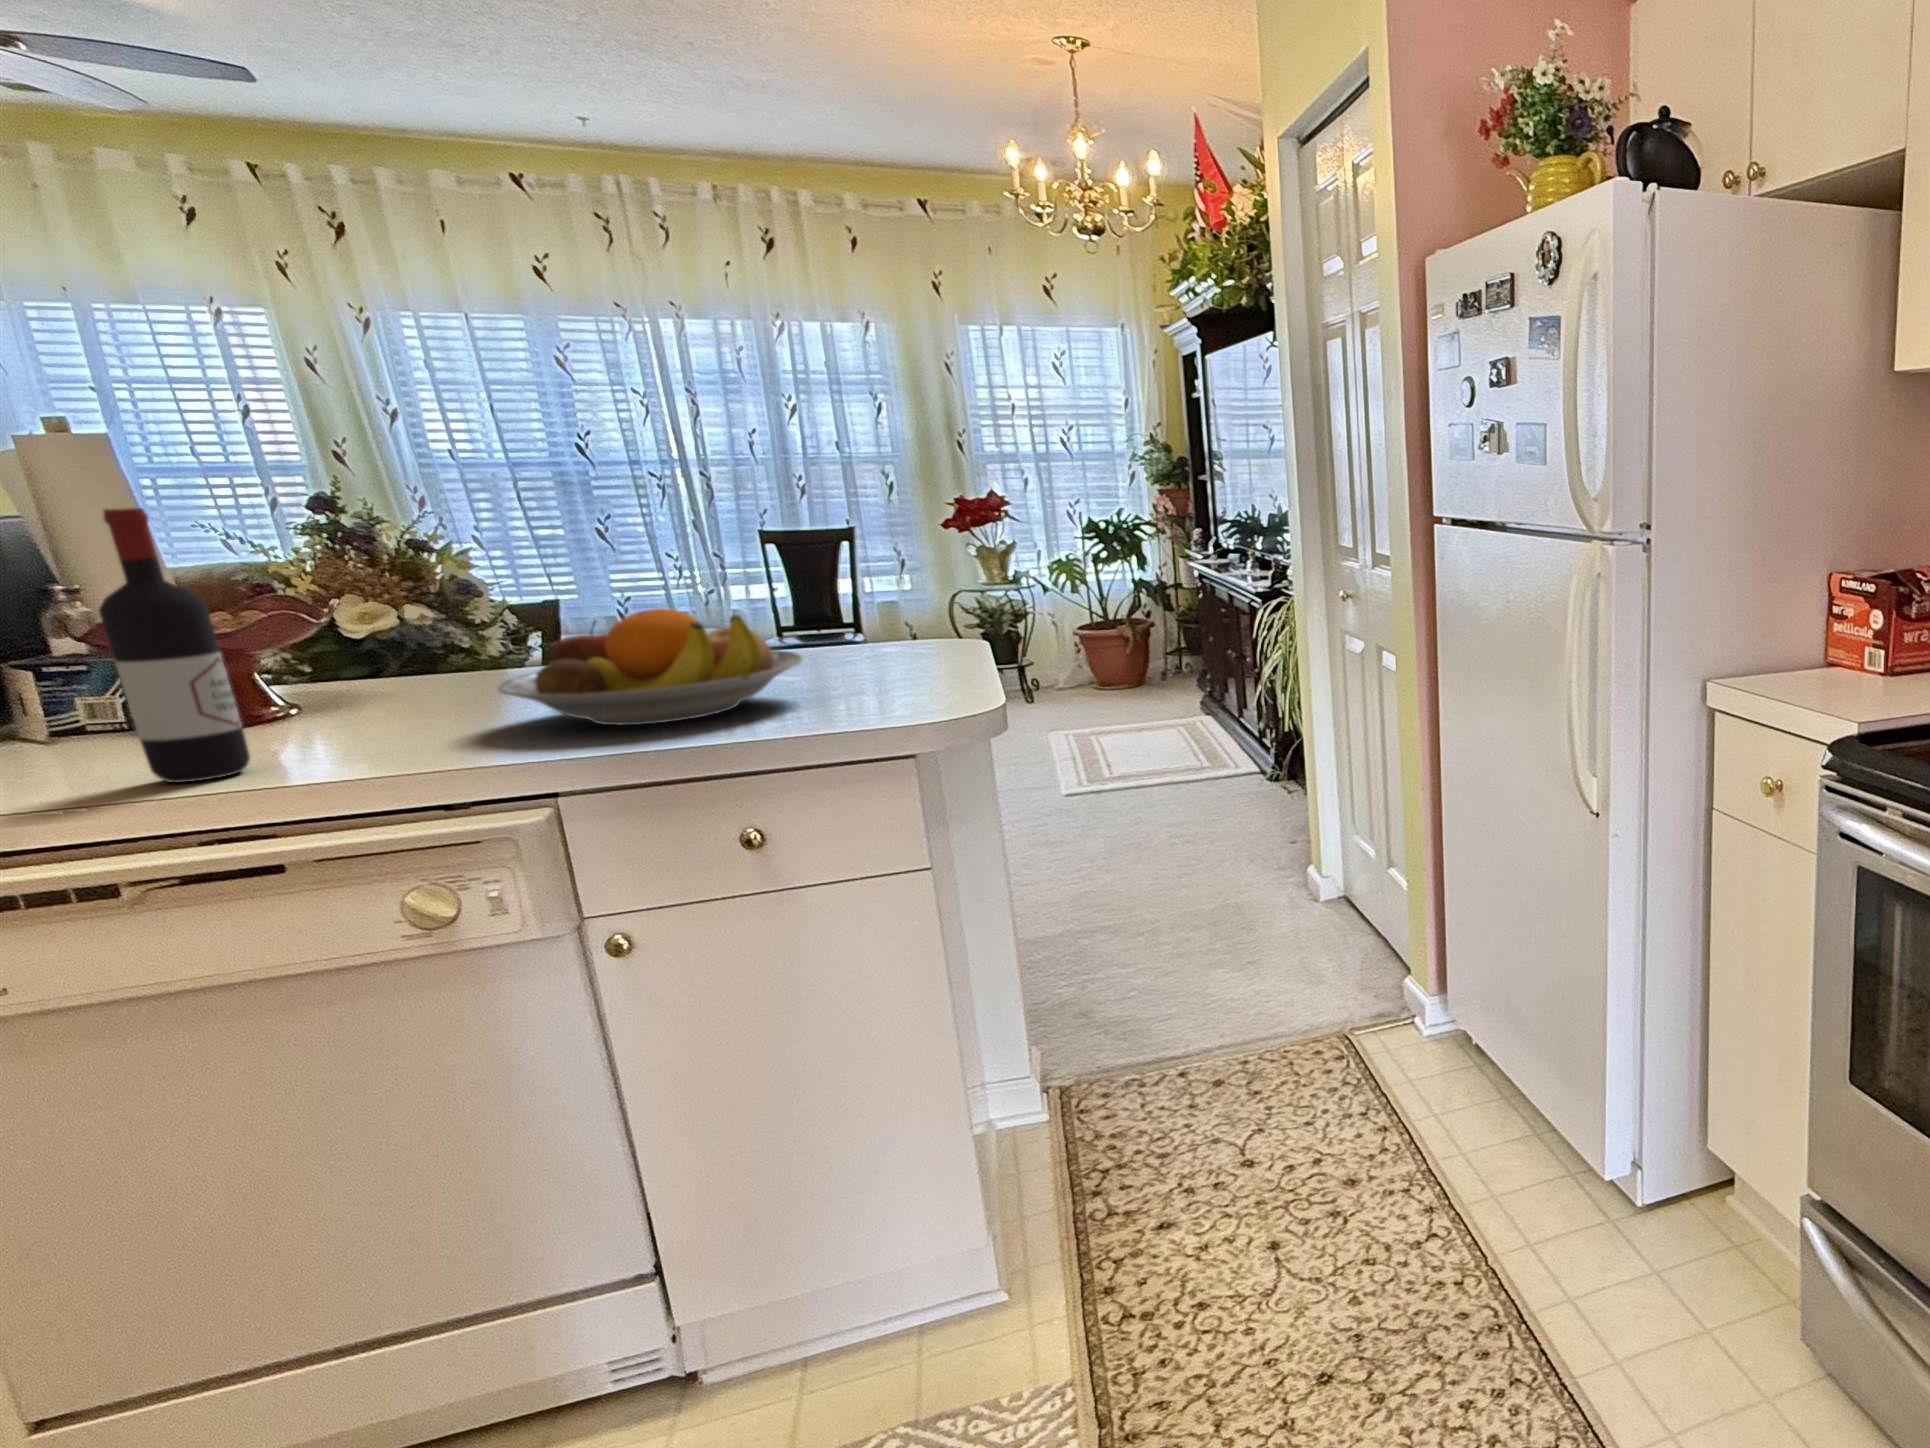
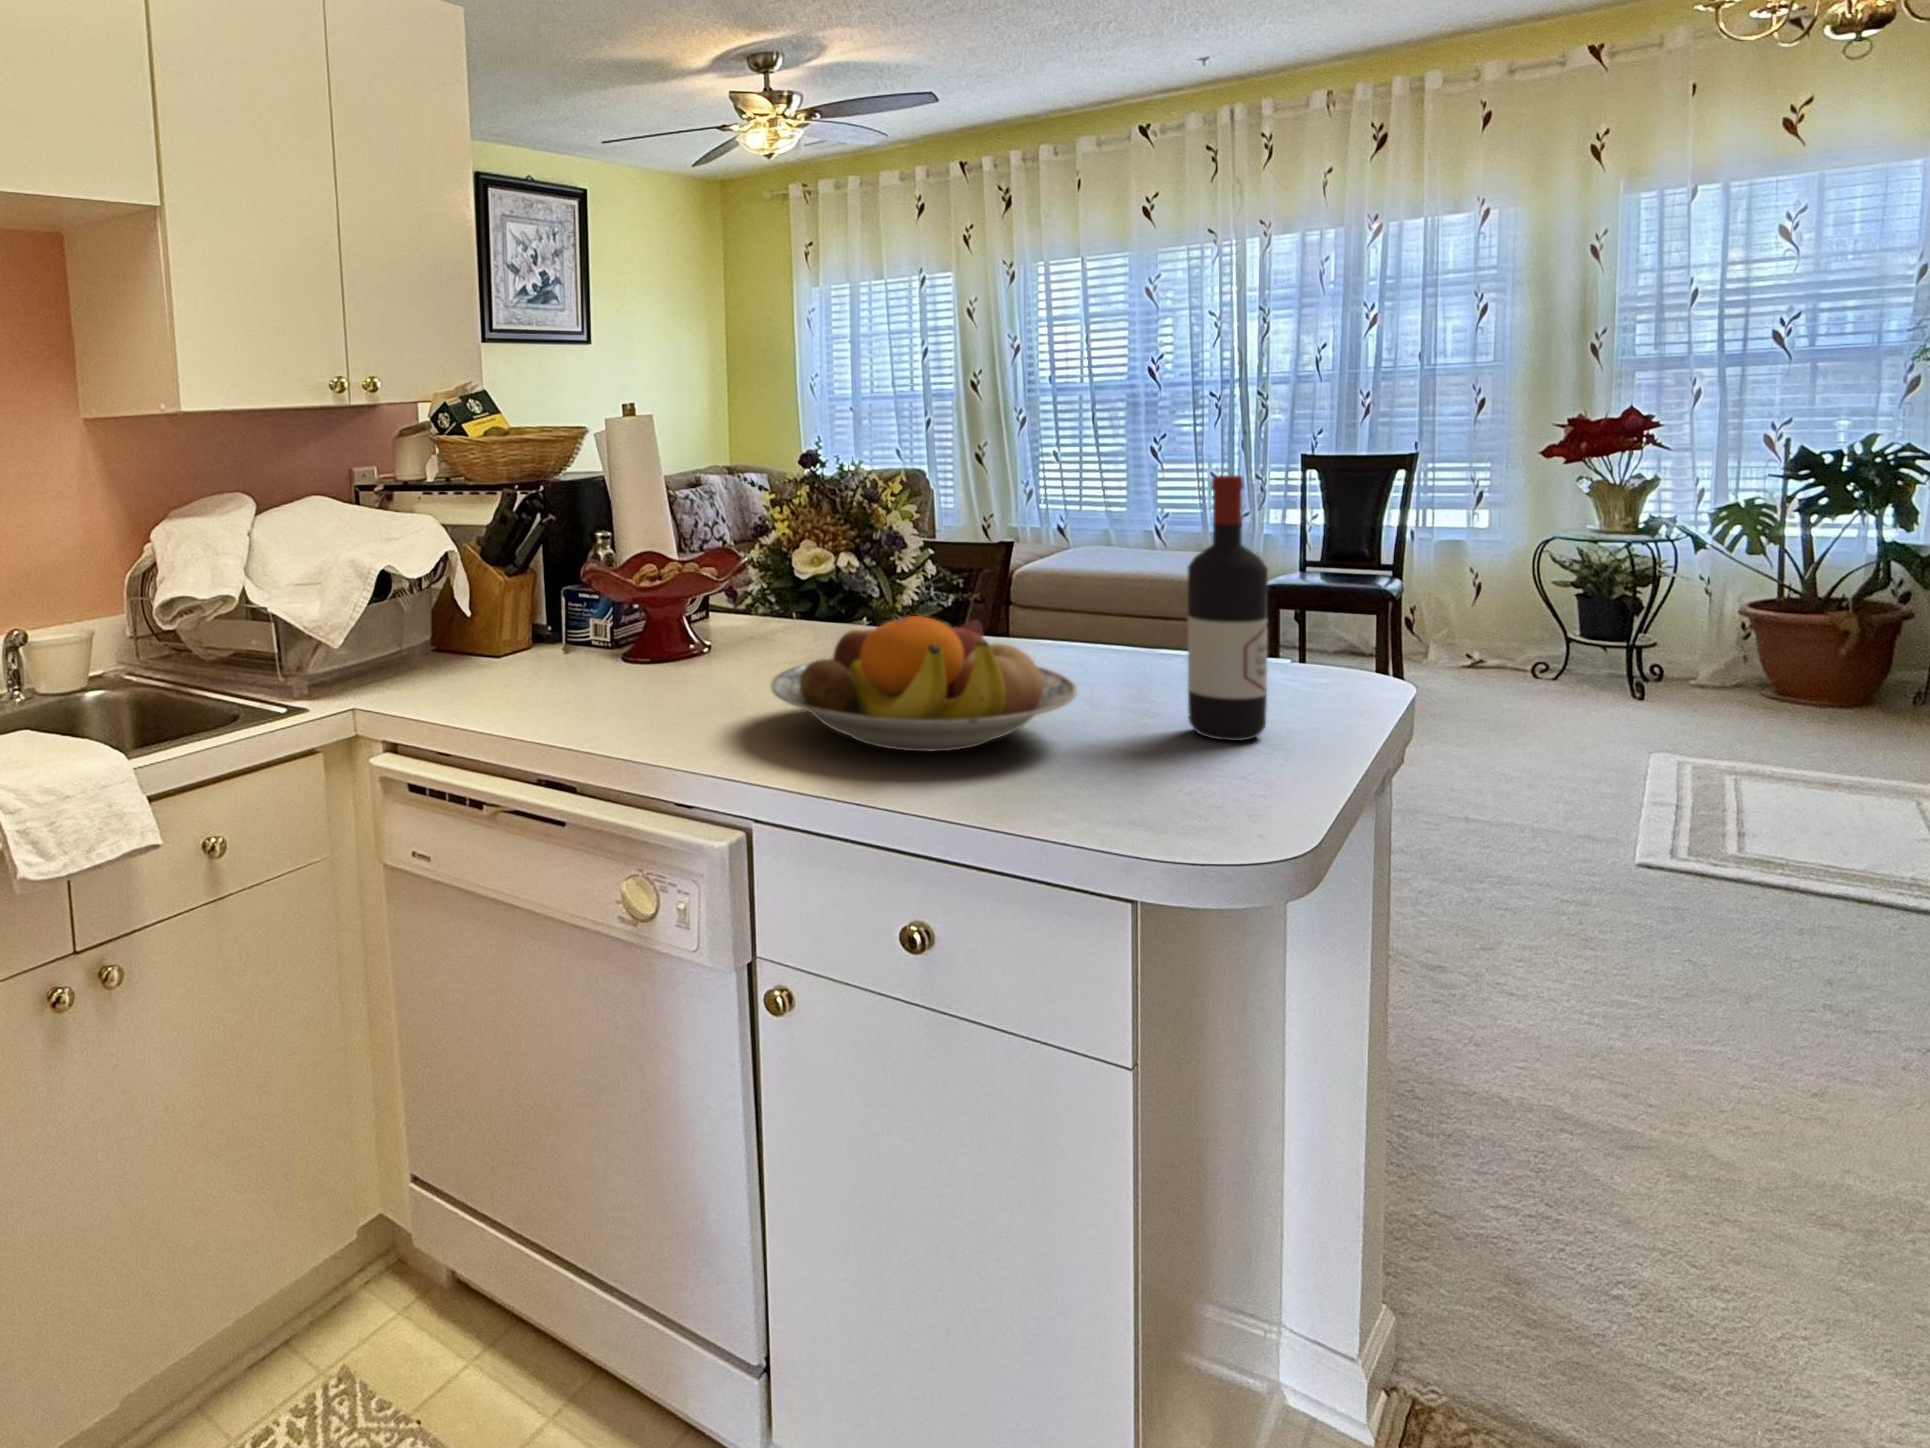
wine bottle: present [99,508,250,783] -> present [1188,475,1268,741]

